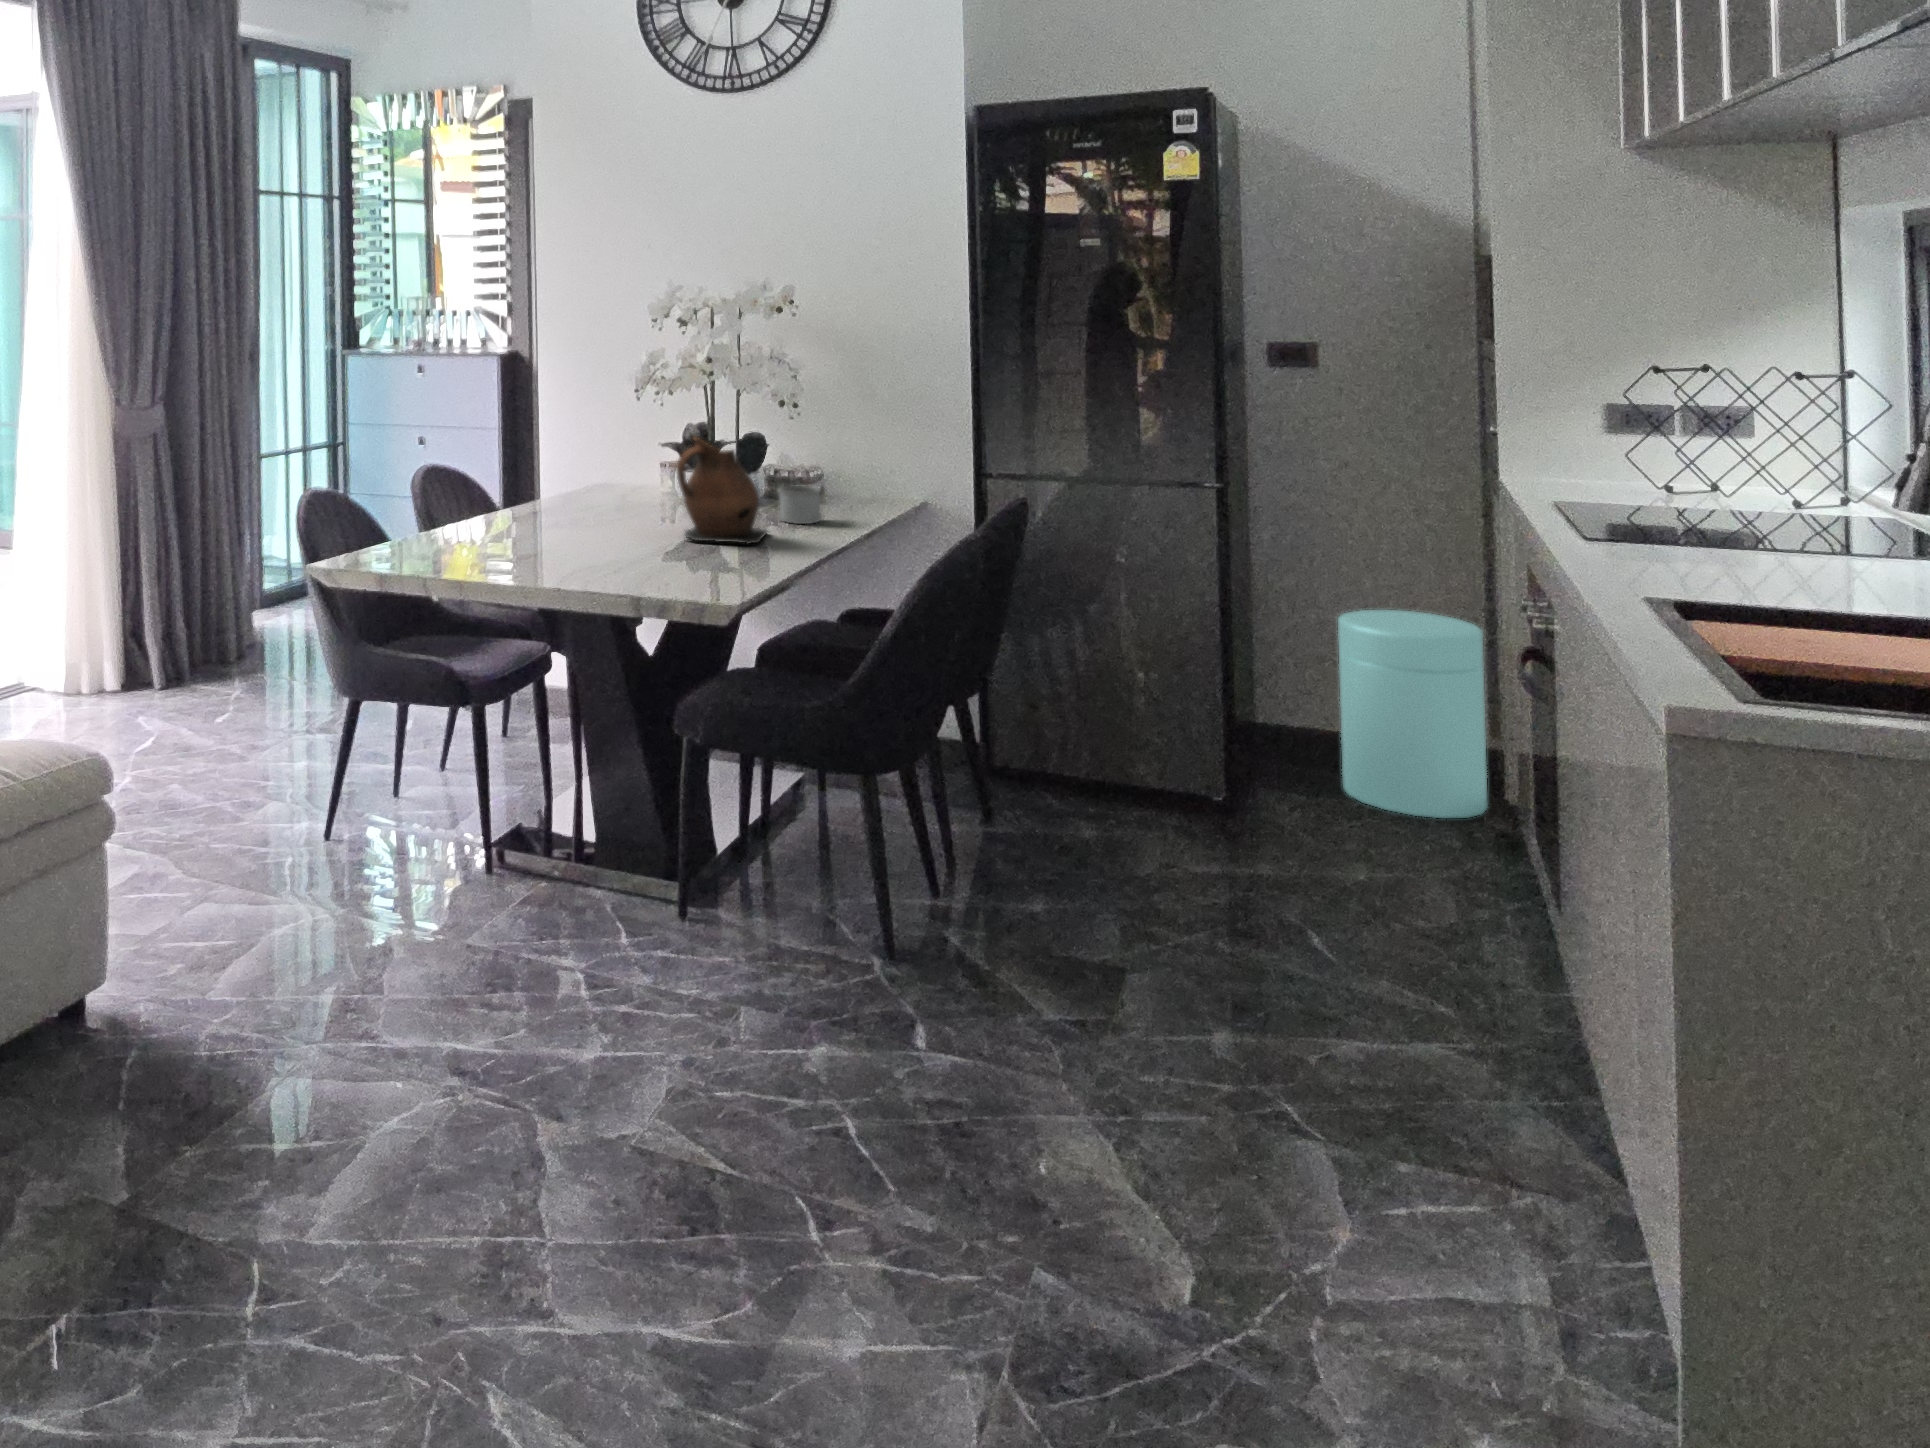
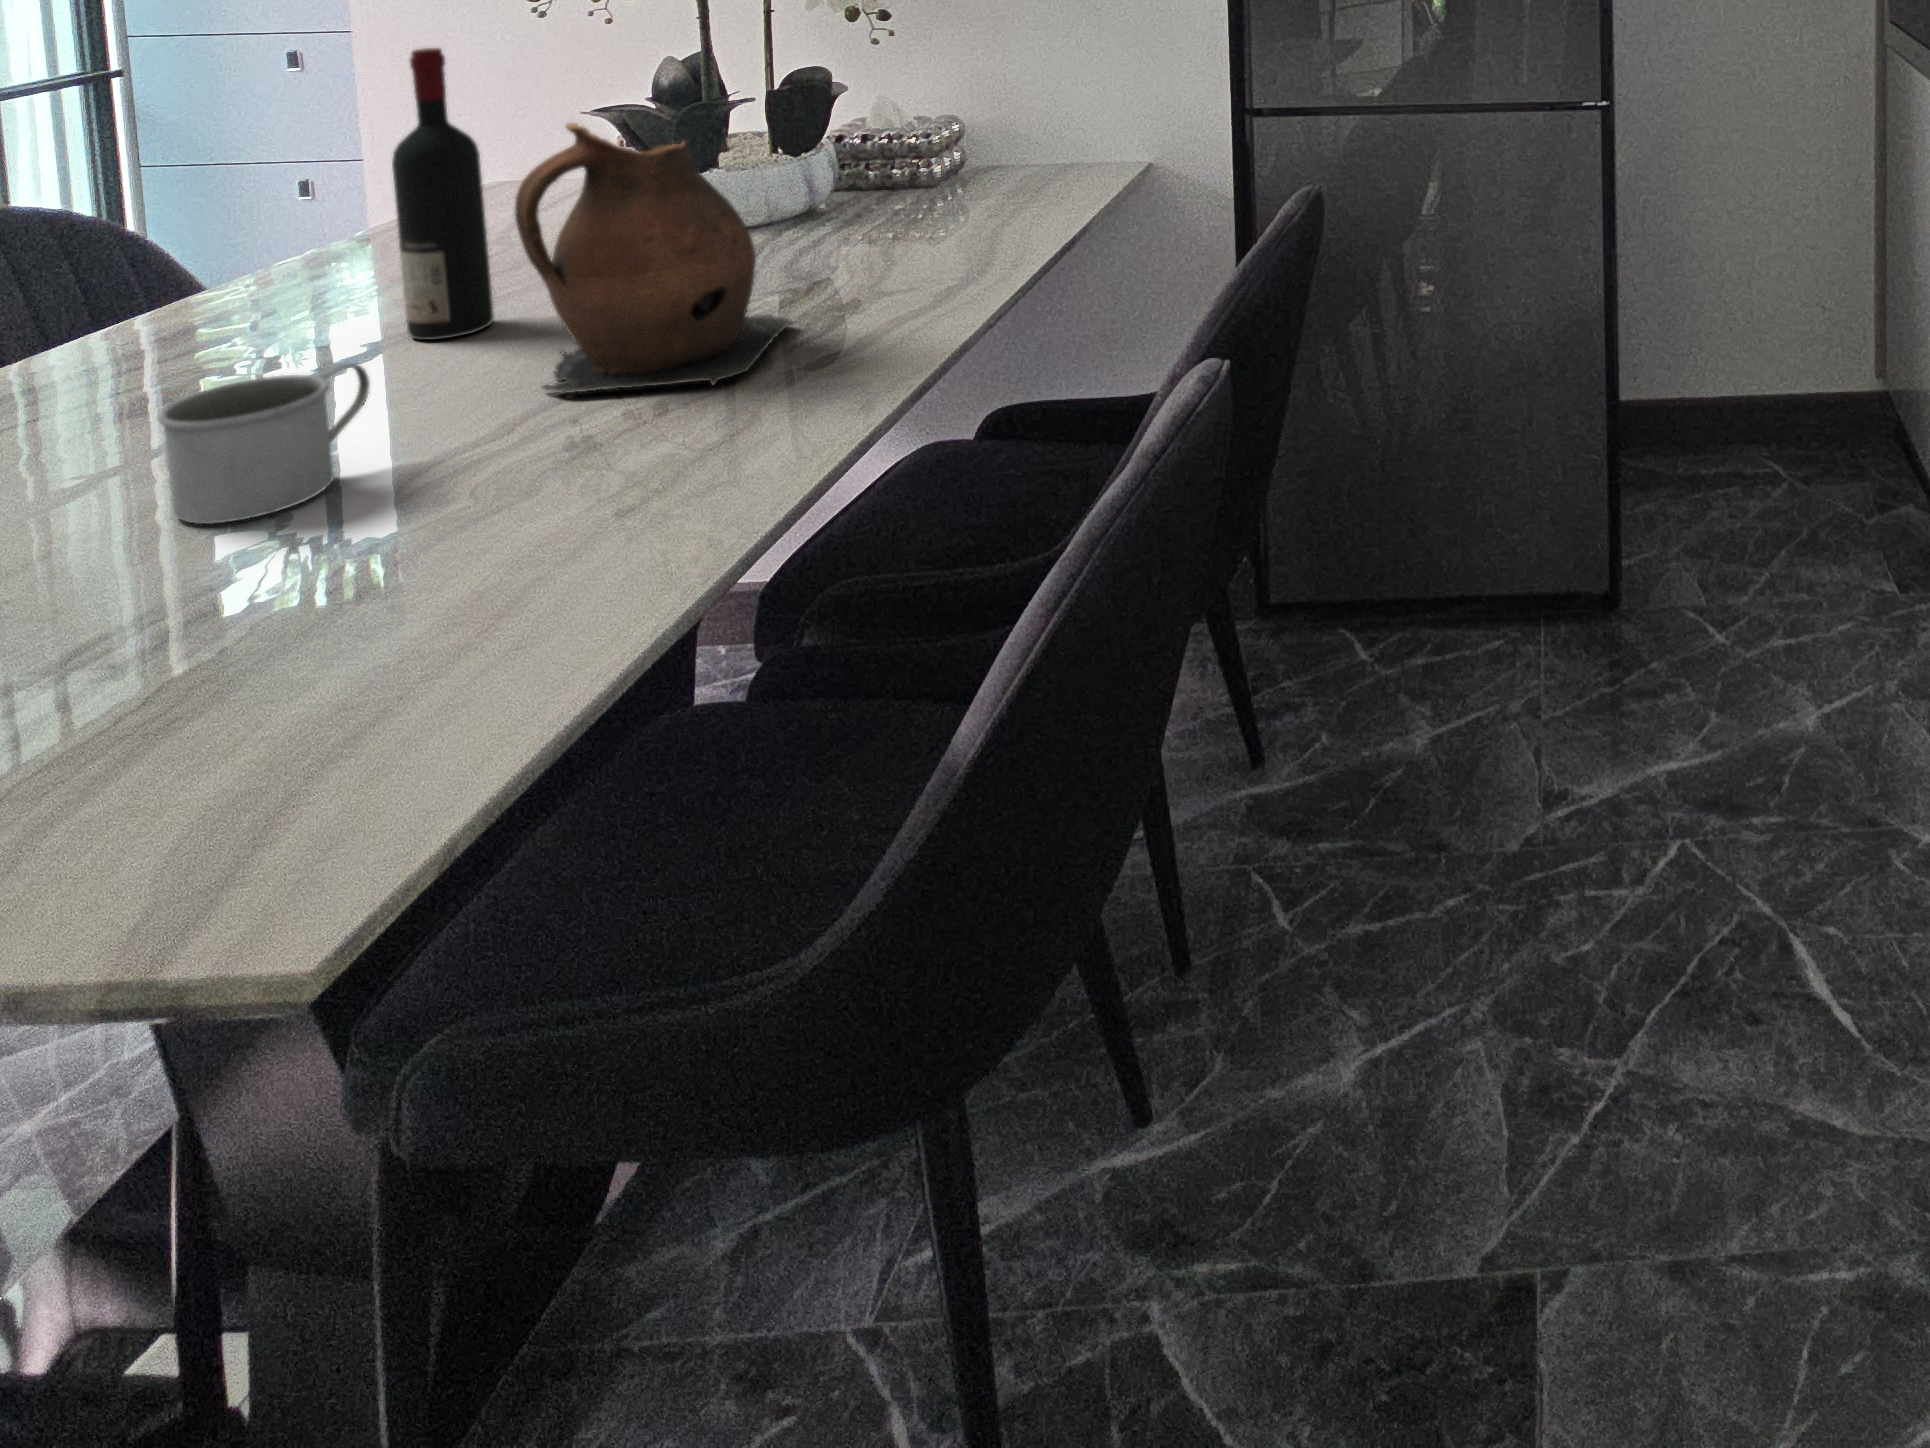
wine bottle: none [619,407,650,522] -> present [392,48,494,340]
mug: present [779,485,825,524] -> present [158,363,370,524]
trash can: present [1338,610,1488,818] -> none [1732,254,1898,560]

